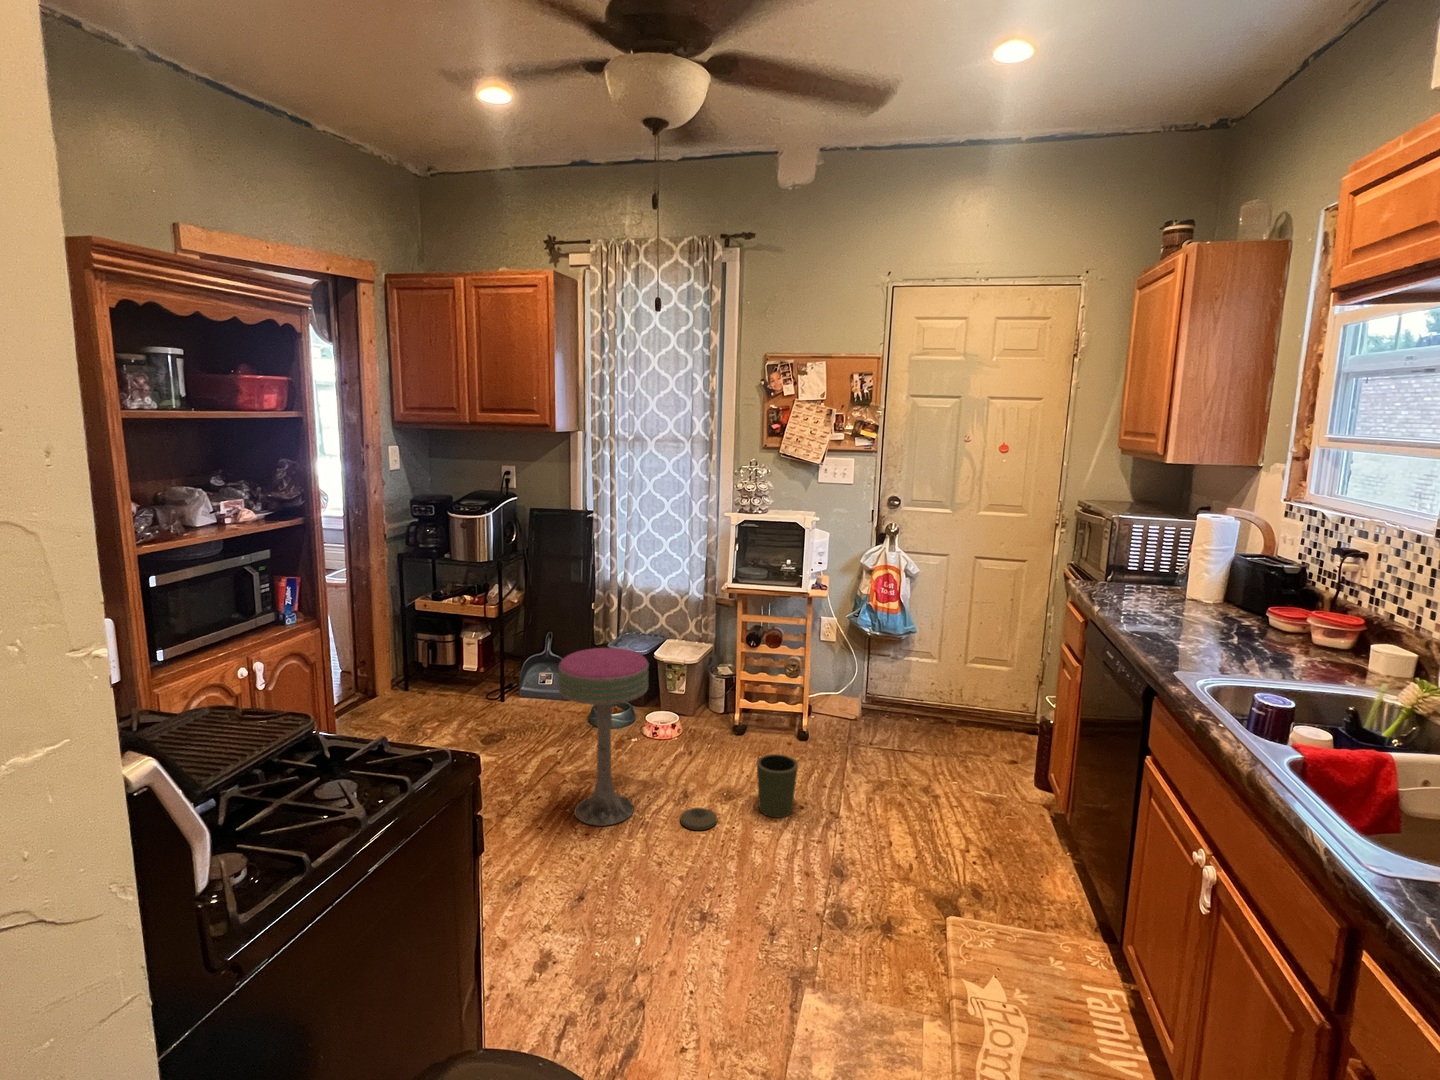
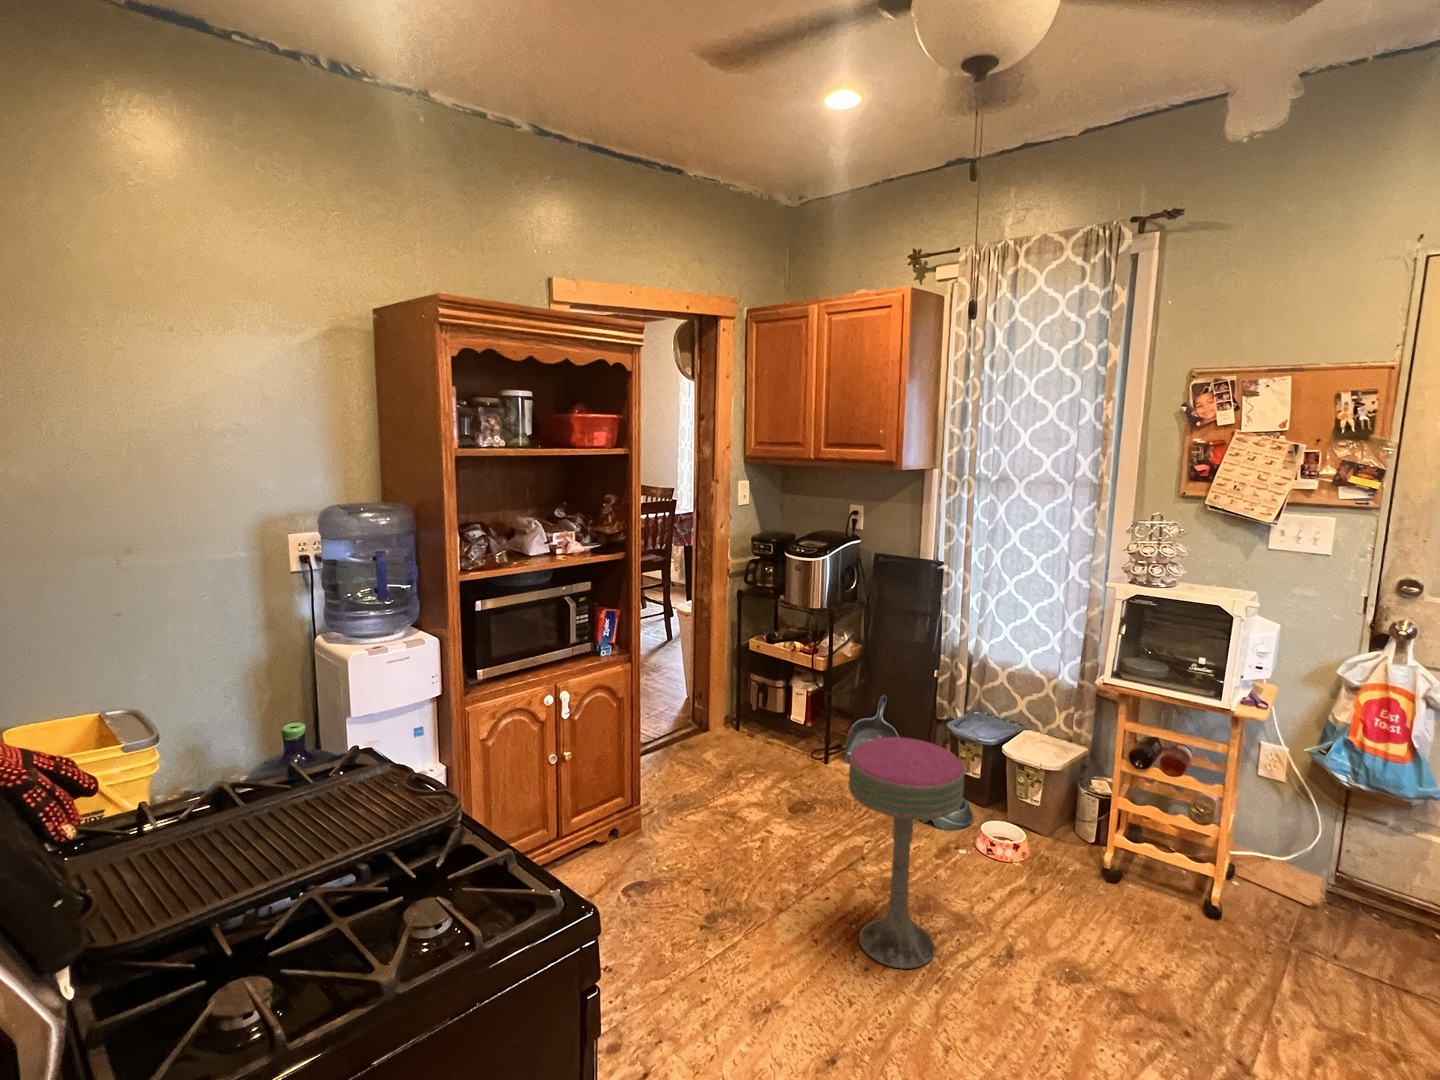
trash can: present [680,754,798,830] -> none [992,938,1184,1042]

